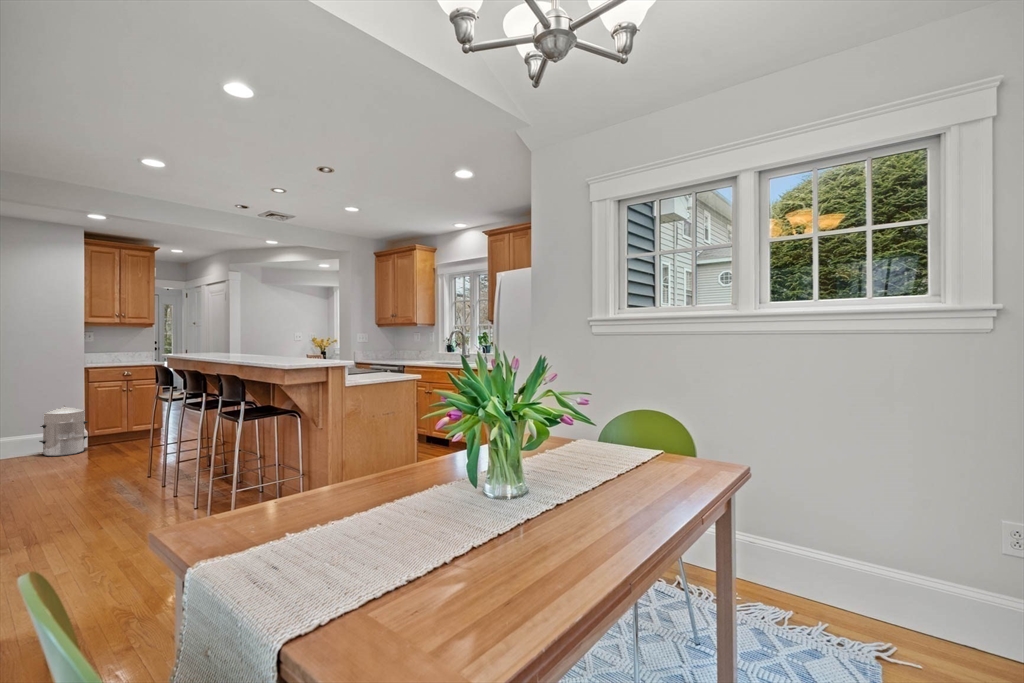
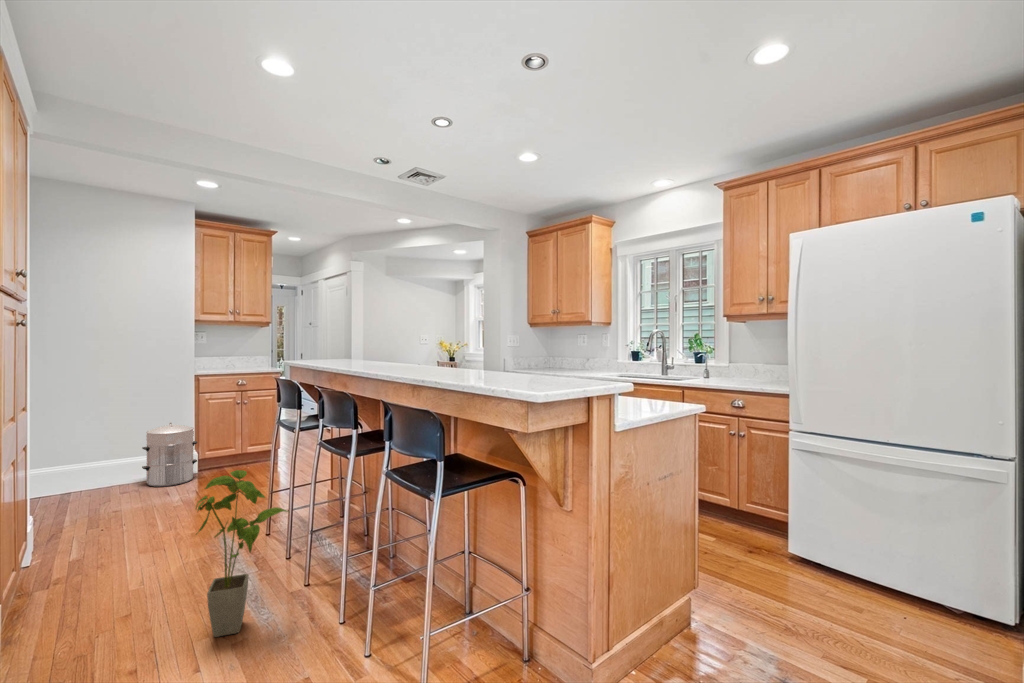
house plant: none [99,416,162,515] -> present [196,470,288,637]

